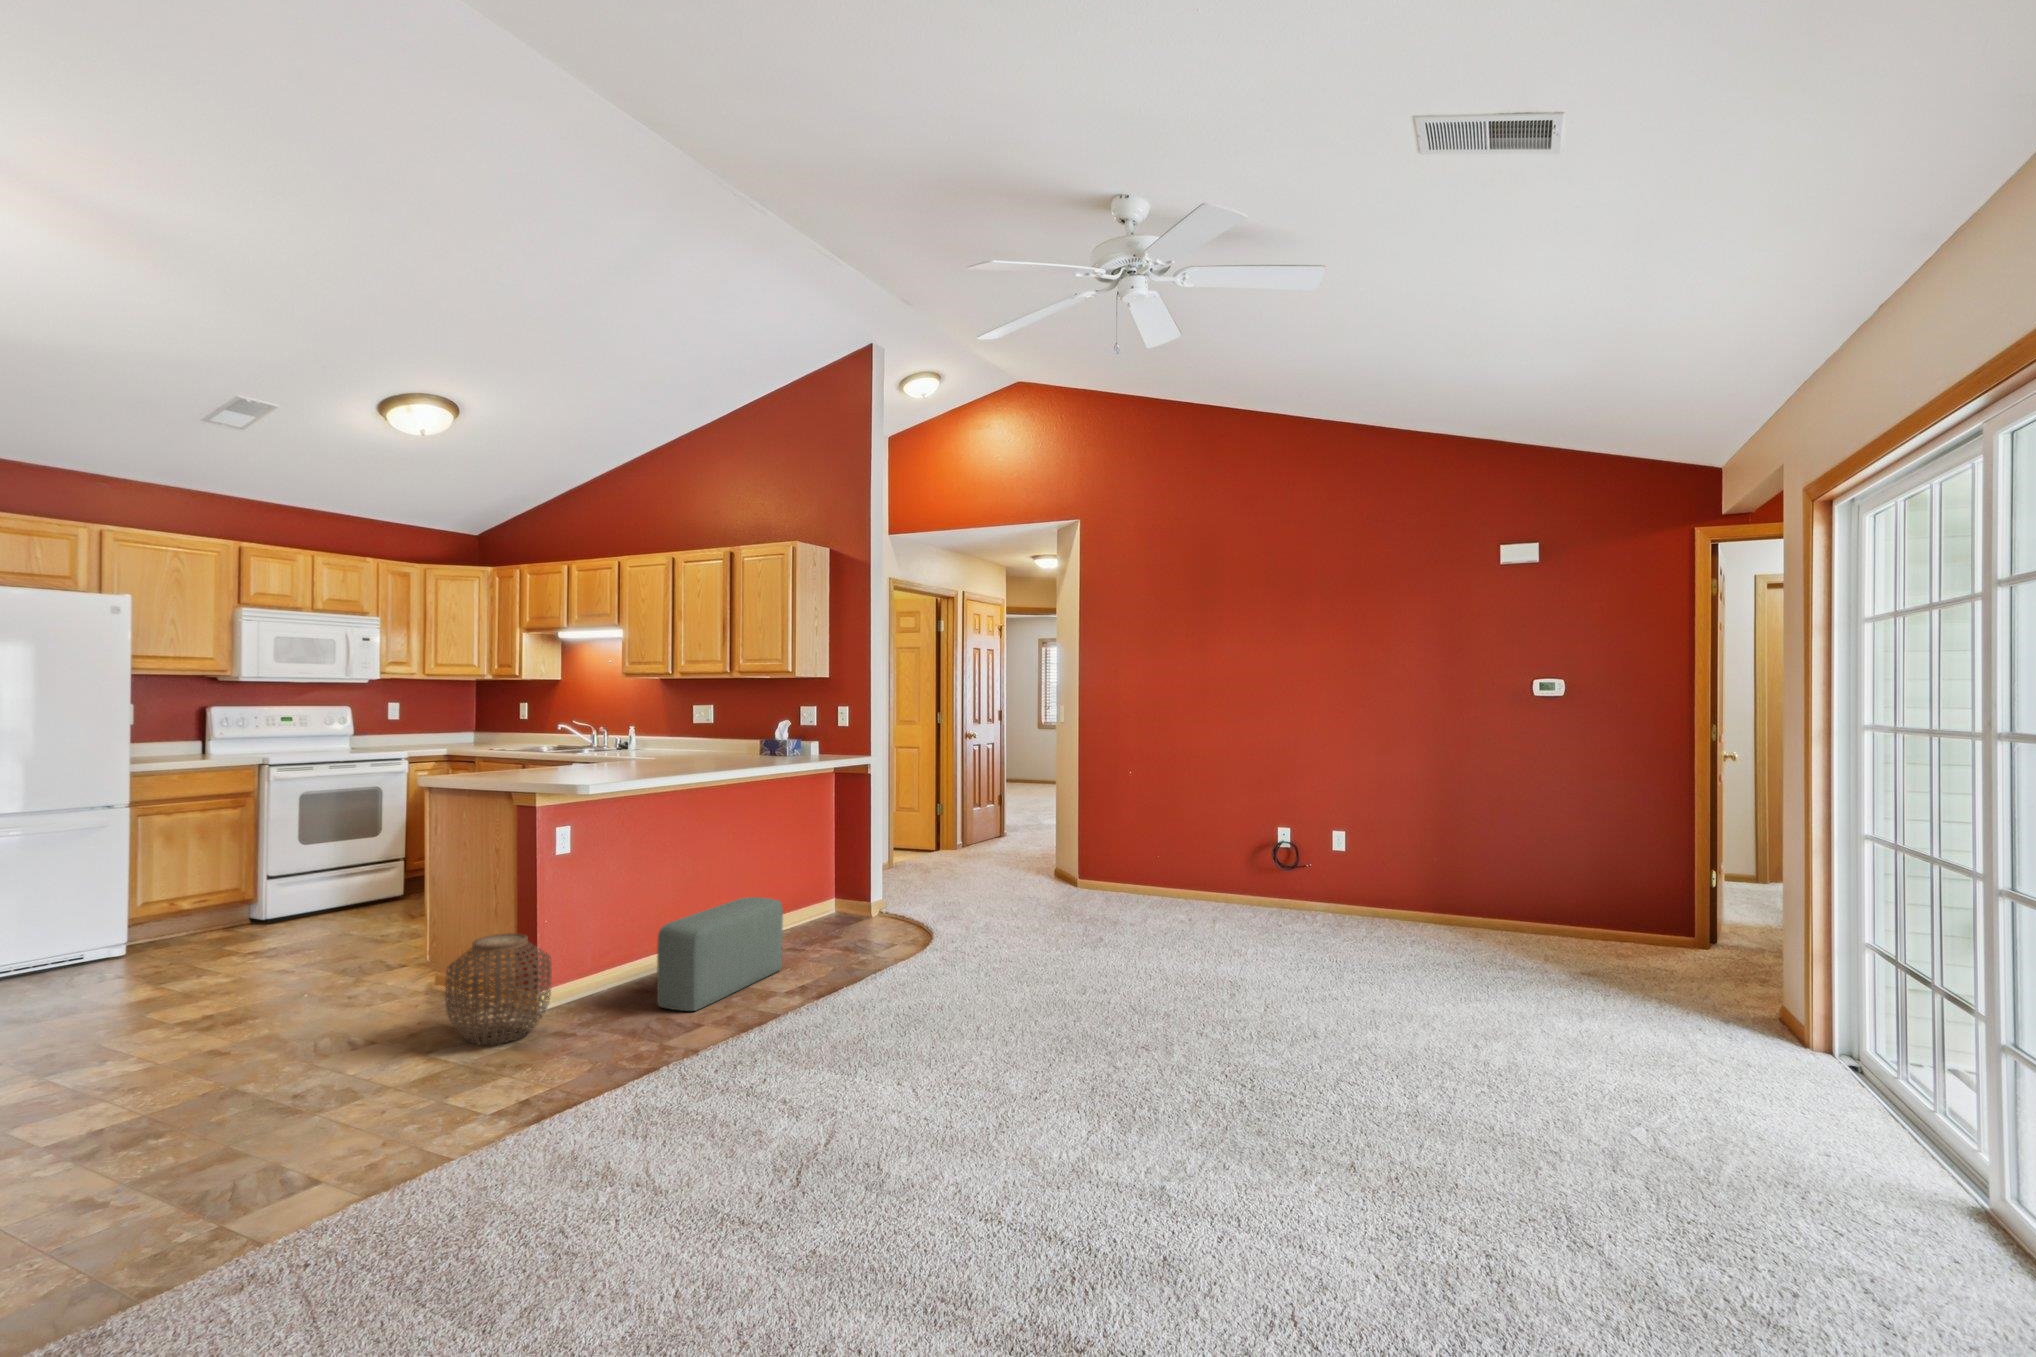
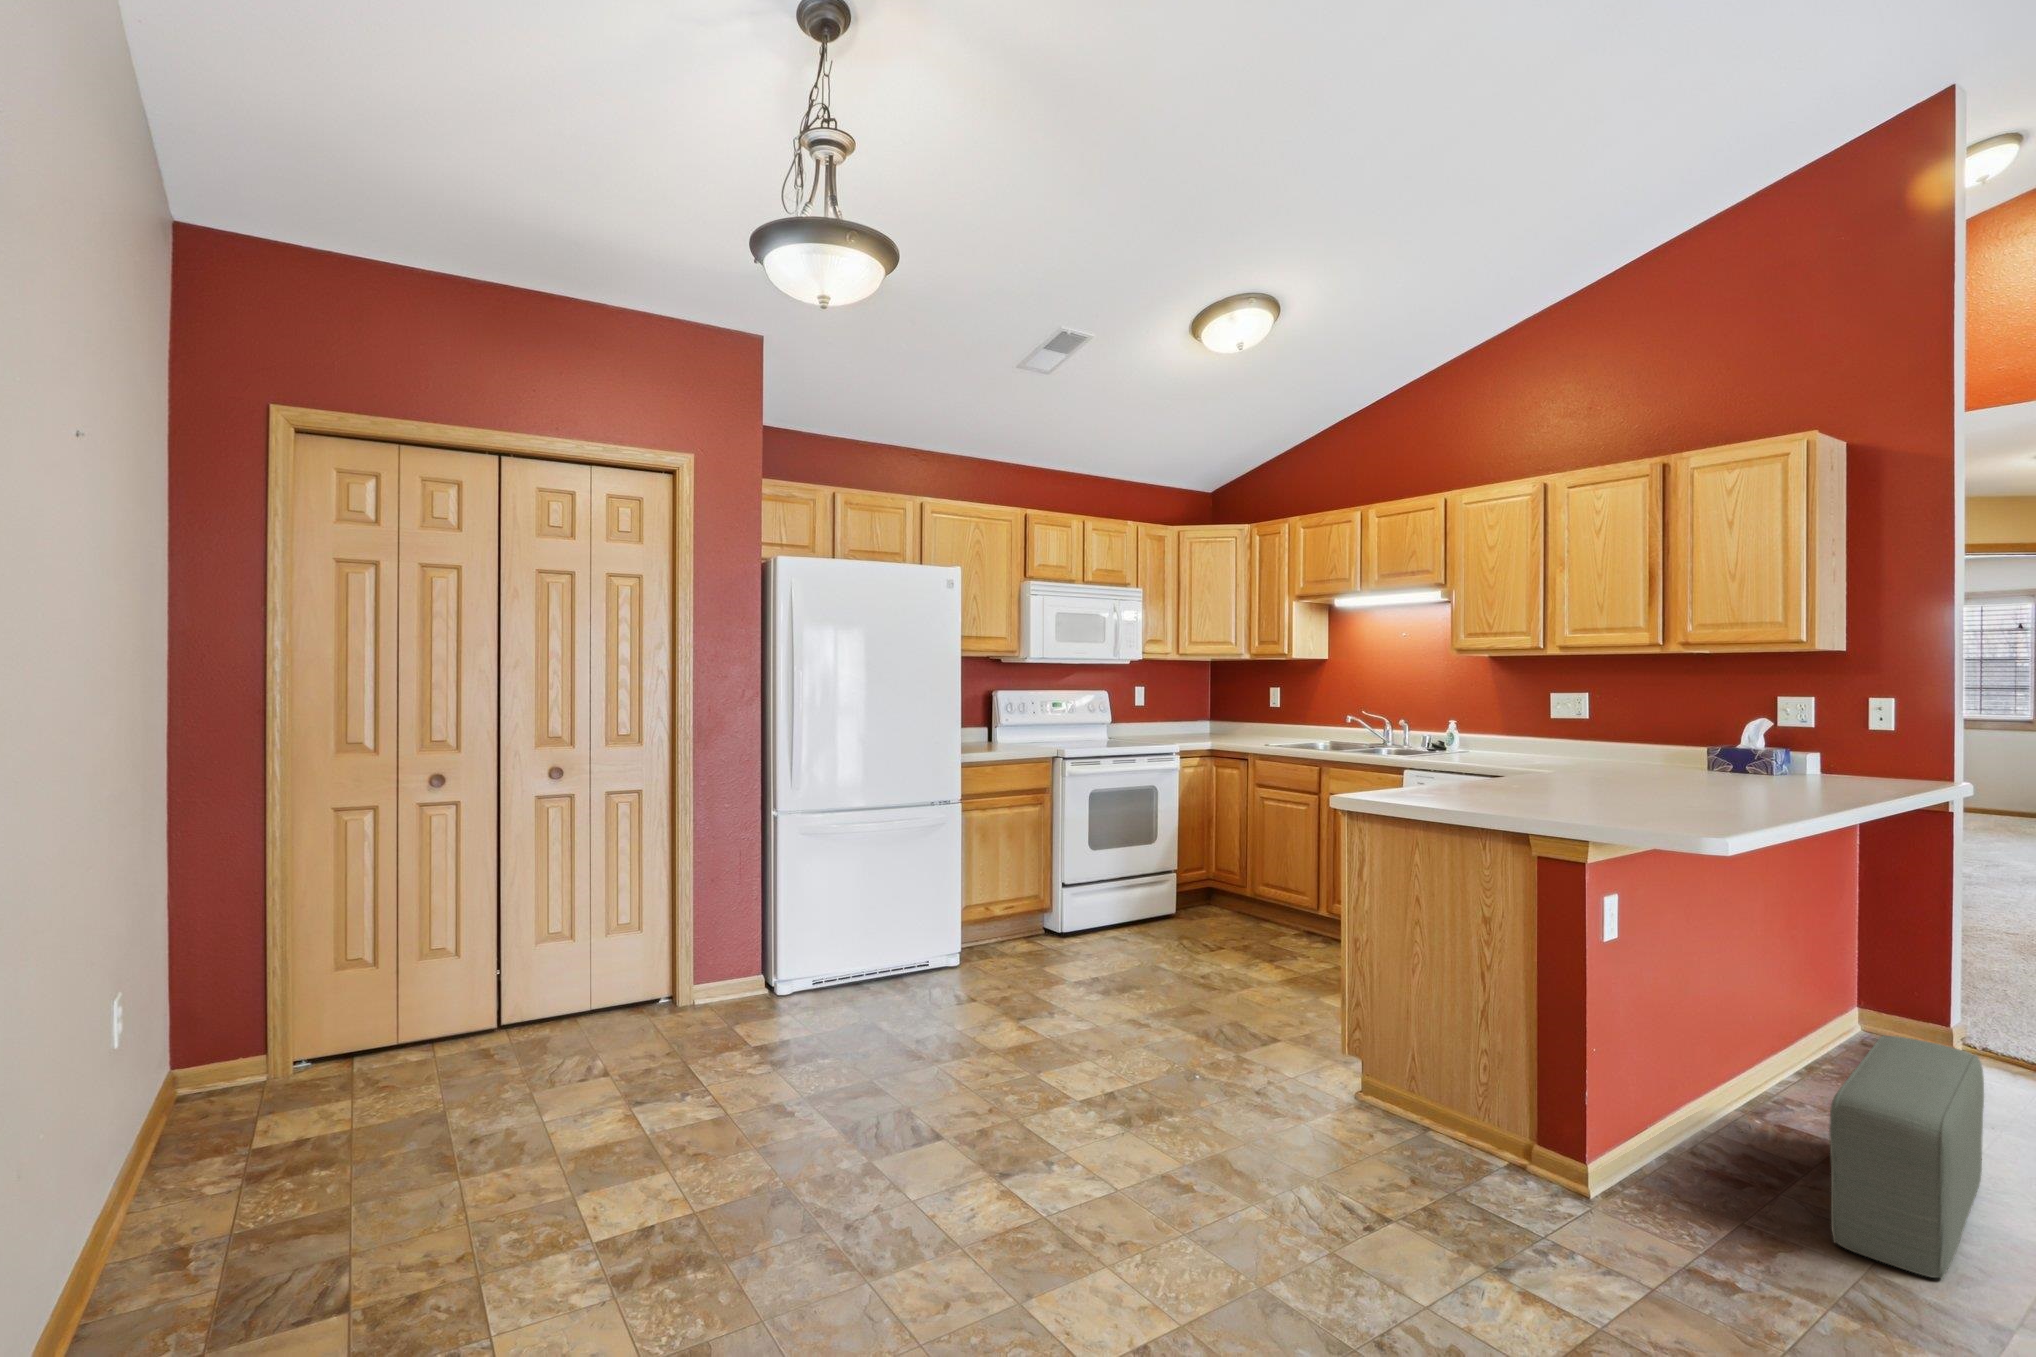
woven basket: present [445,933,551,1045] -> none [1501,1076,1687,1284]

